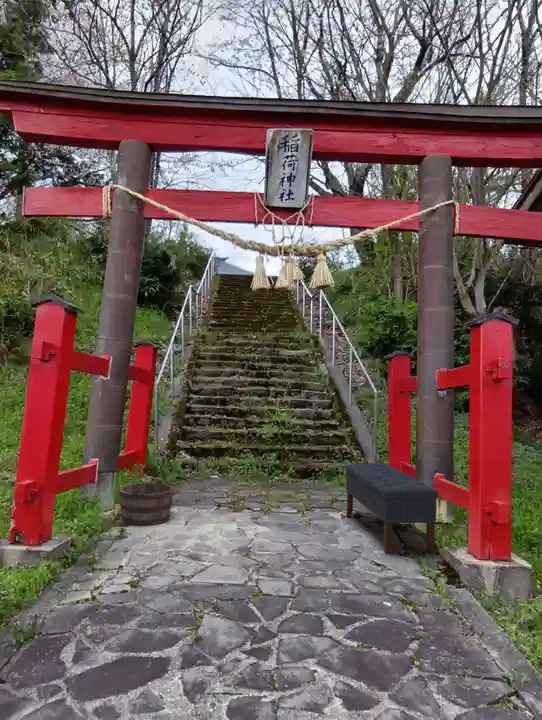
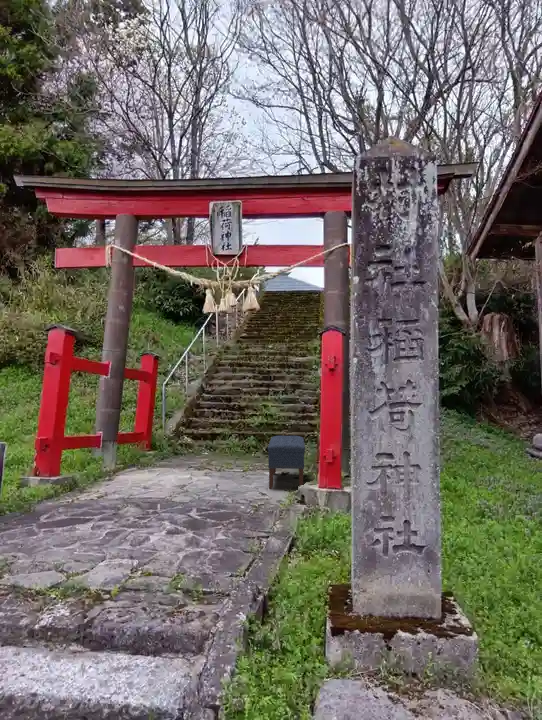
bucket: present [119,478,180,525] -> none [114,446,156,474]

